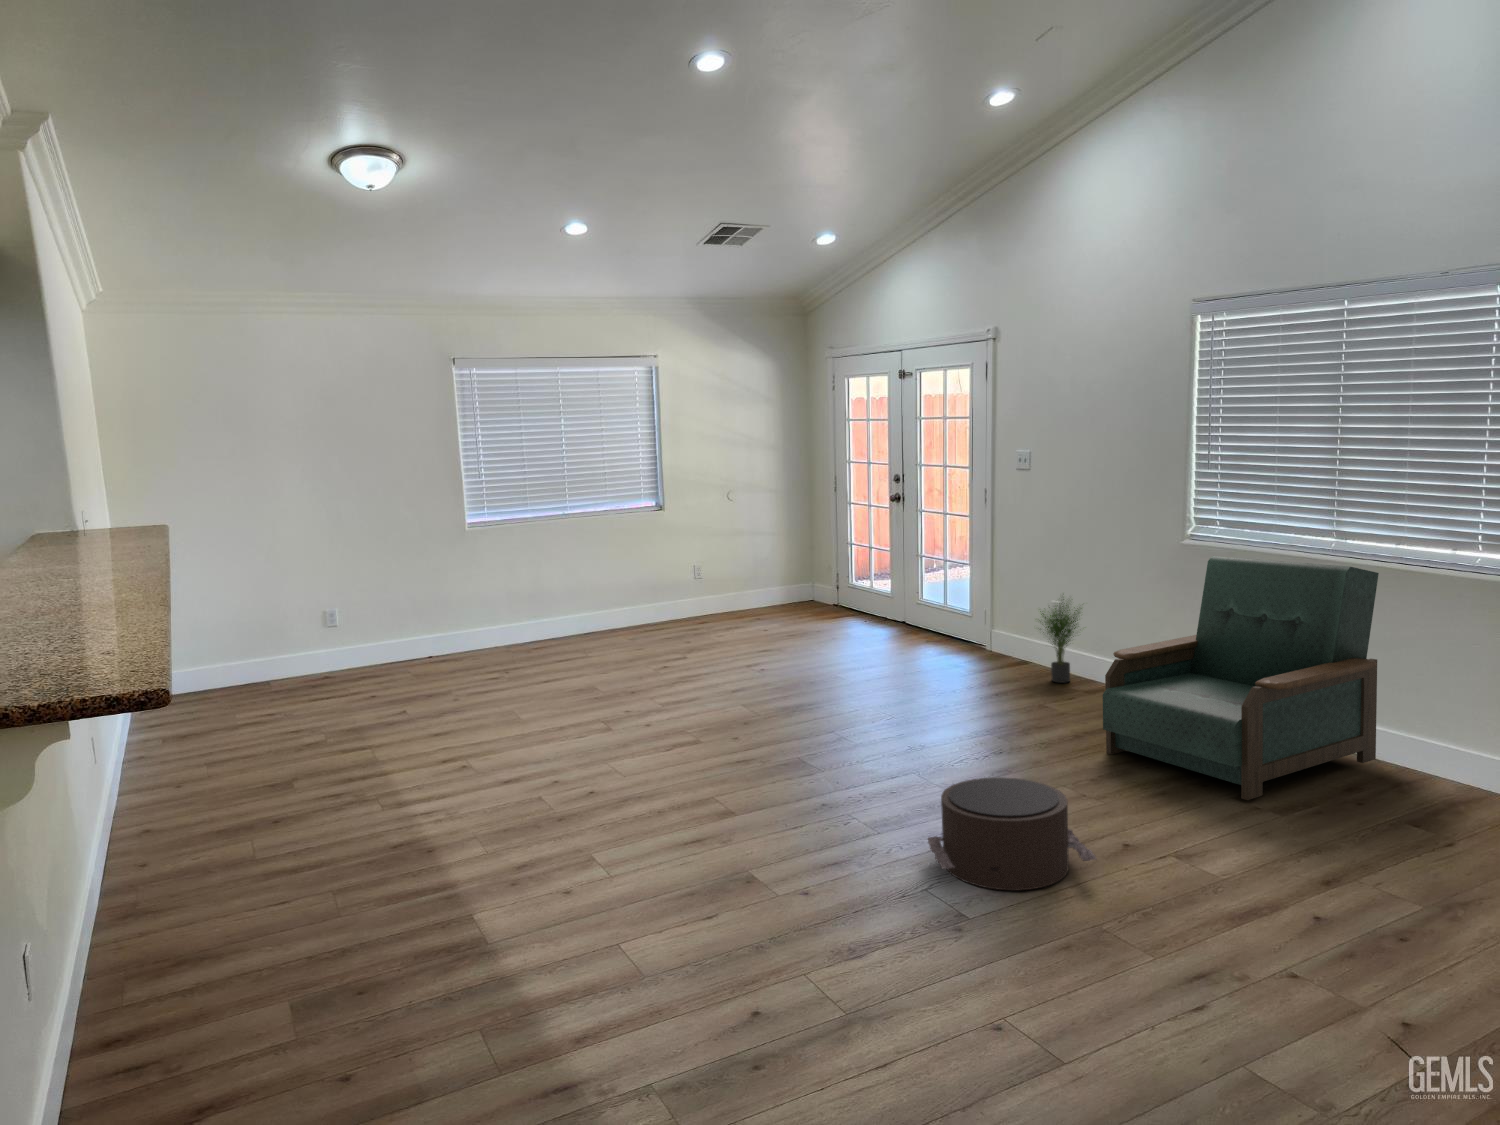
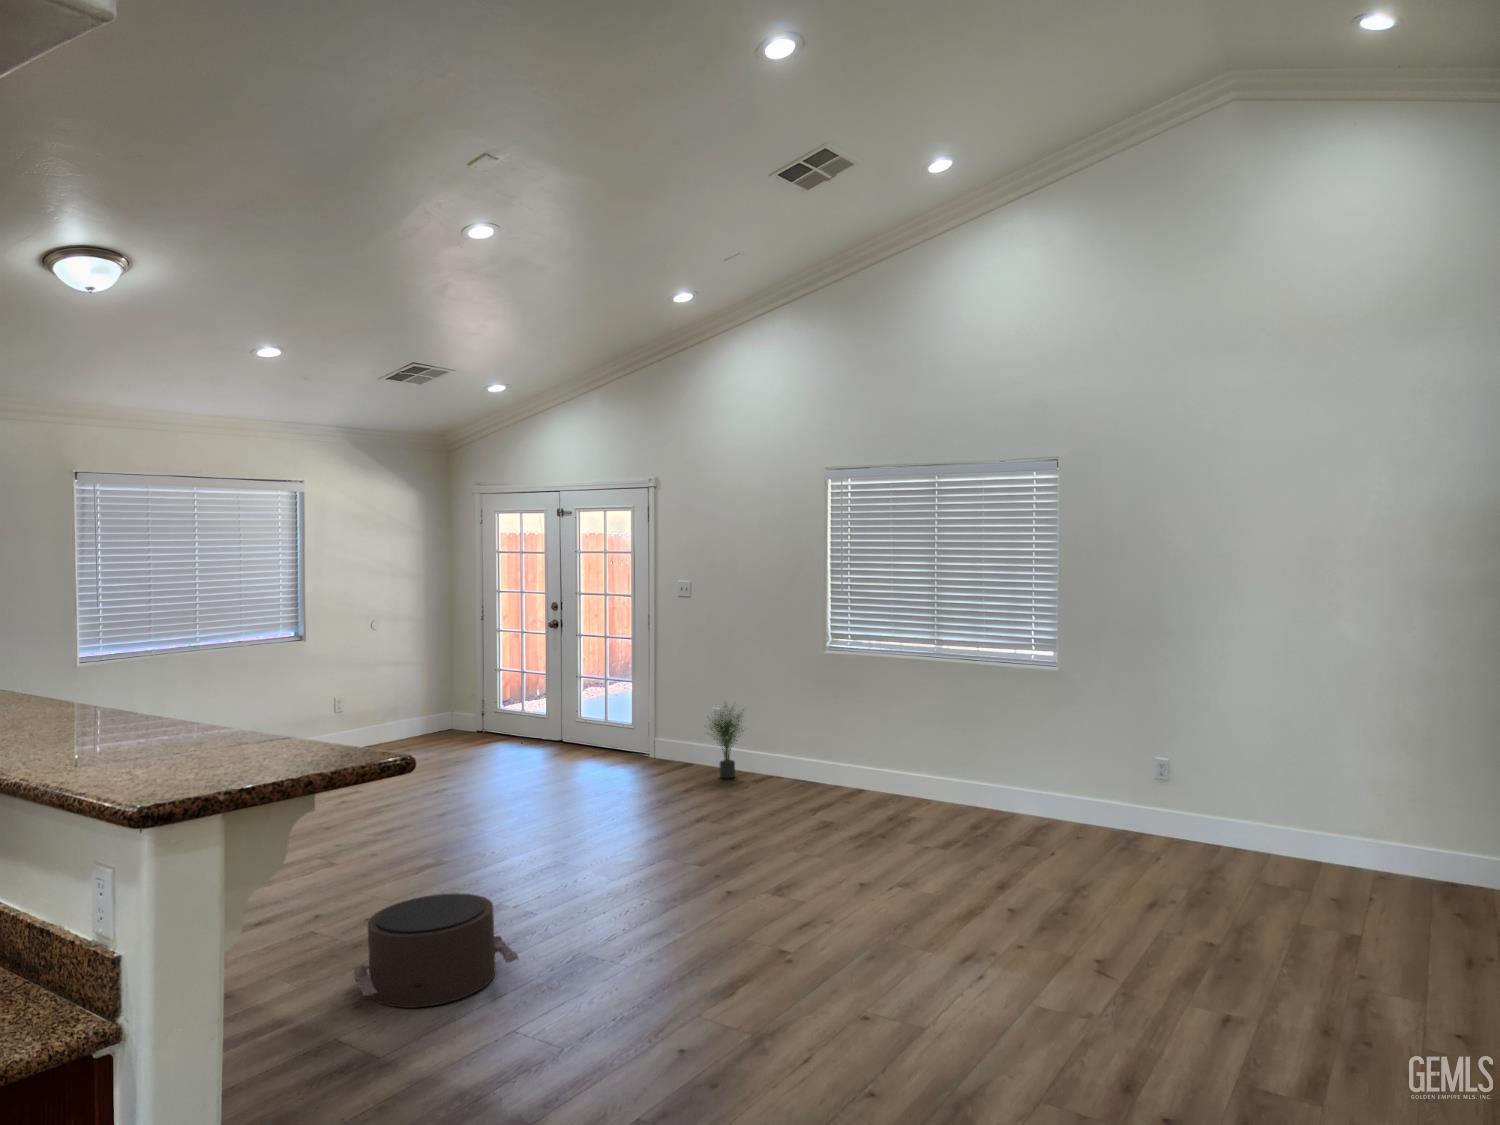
armchair: present [1103,556,1379,800] -> none [797,662,977,844]
pouf: present [928,777,1096,890] -> present [354,893,519,1008]

